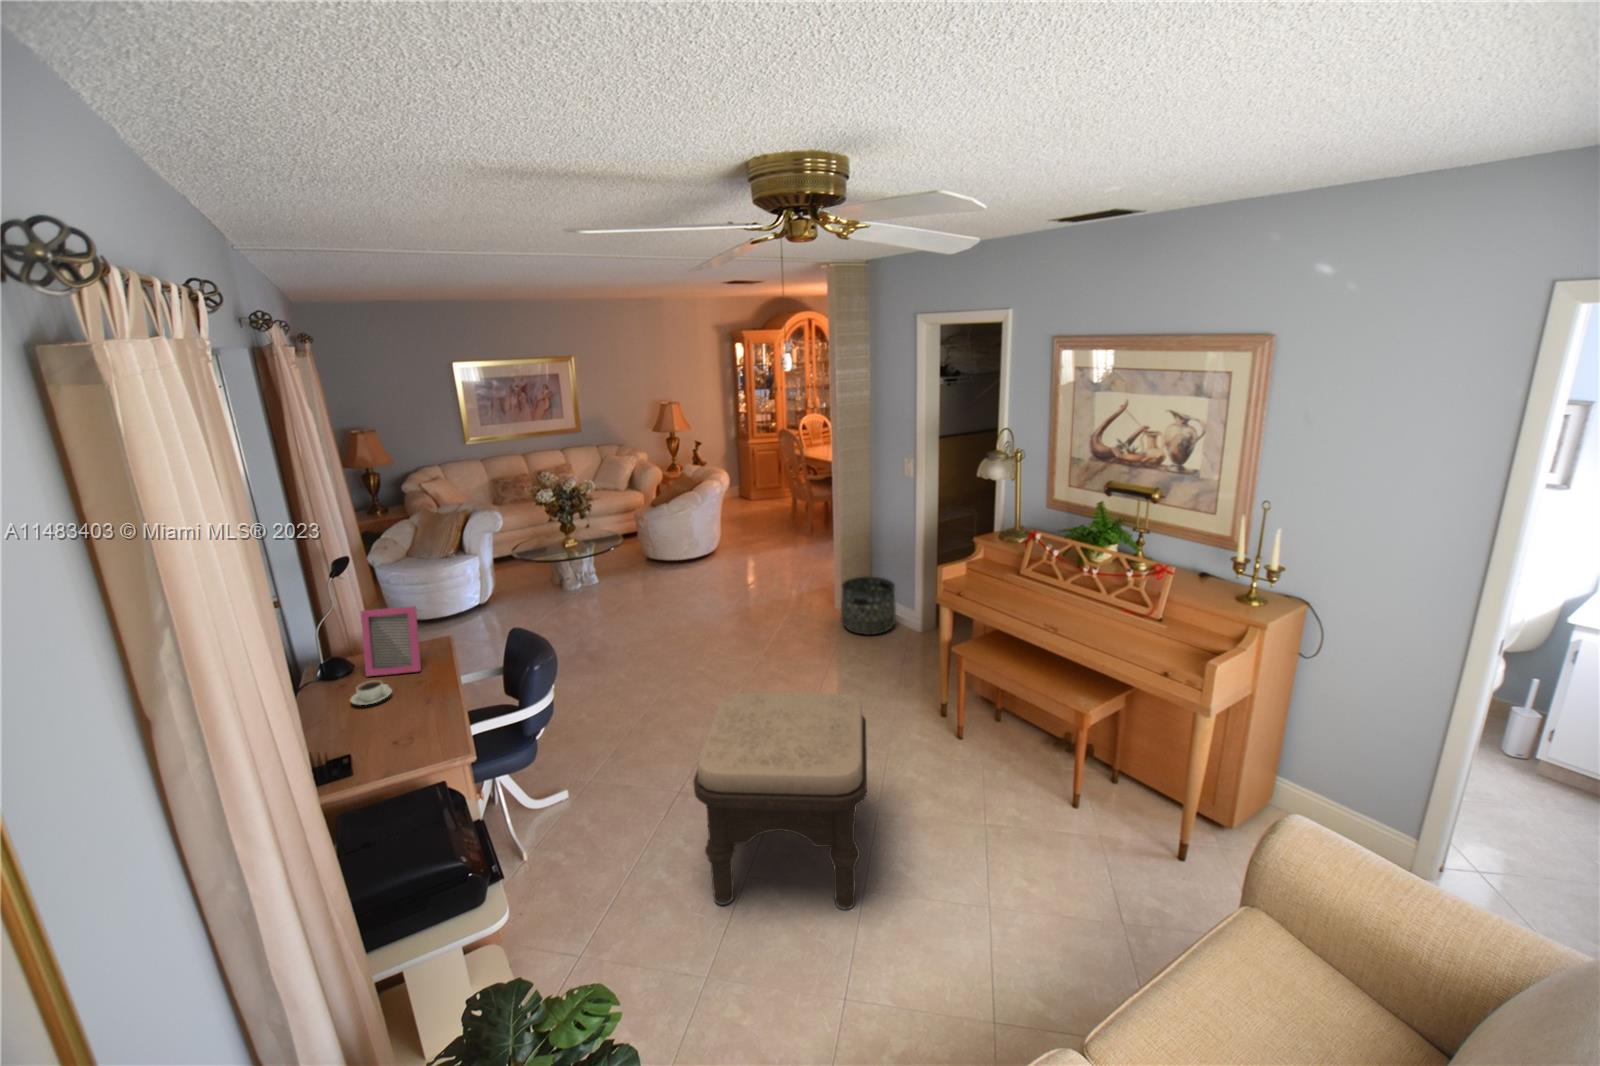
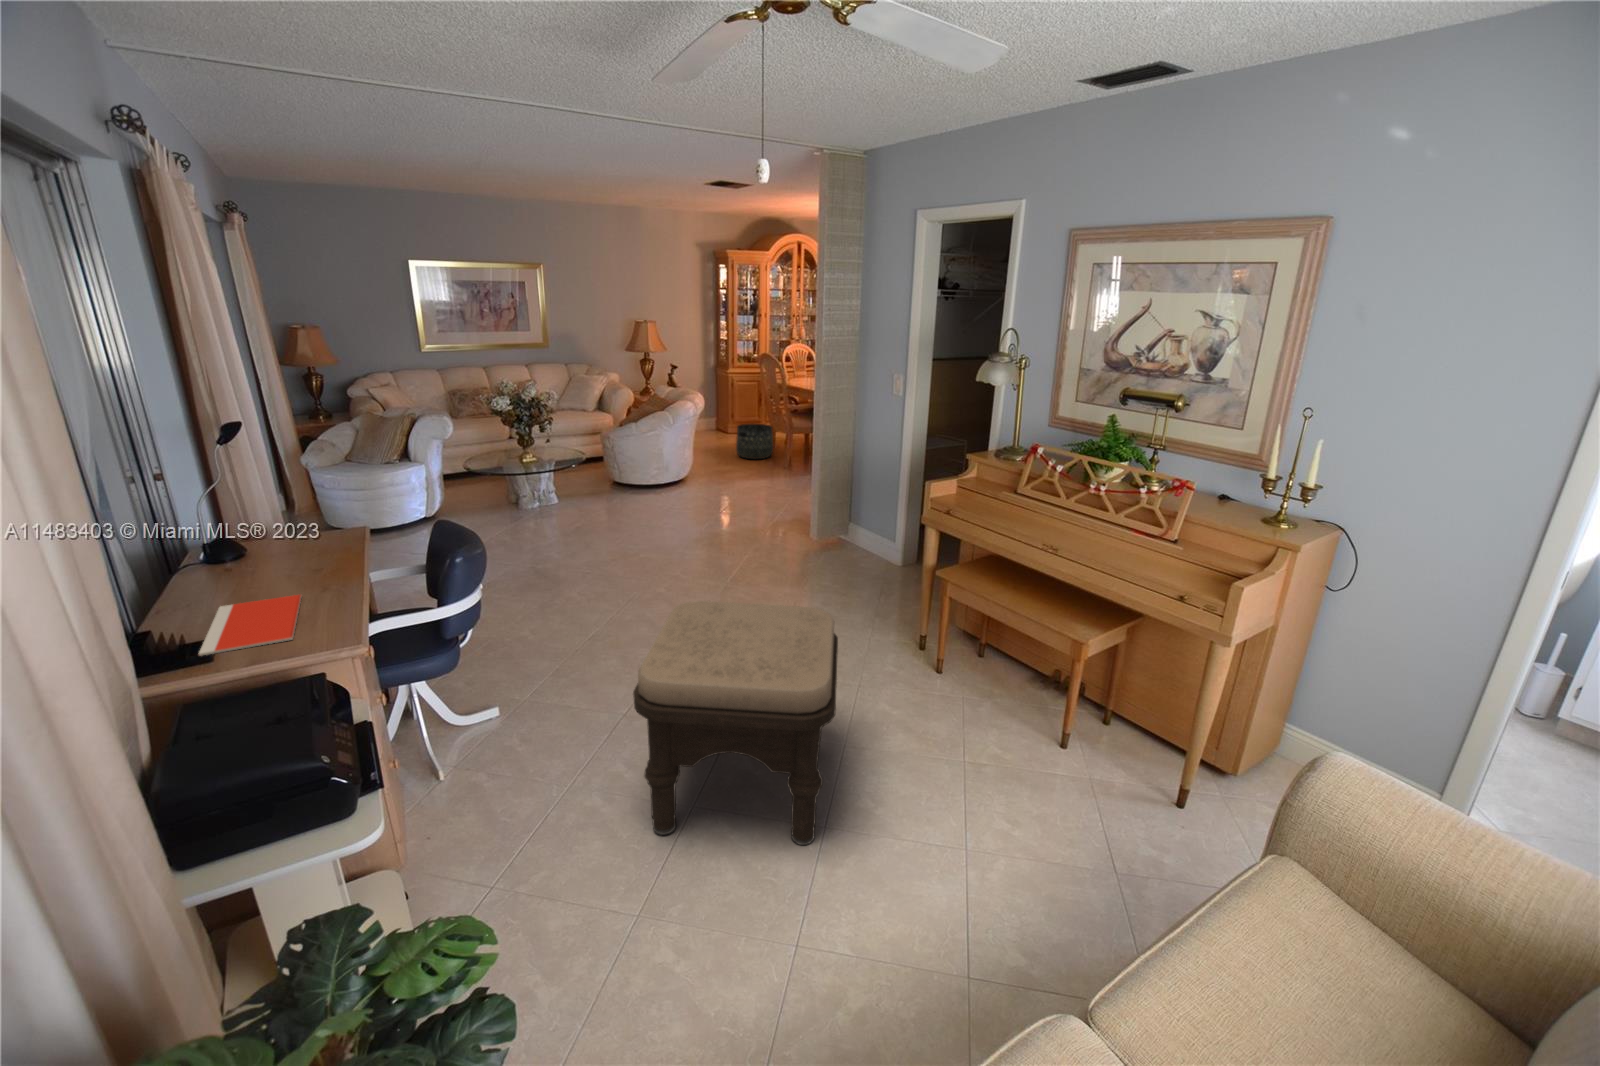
basket: present [841,577,896,635] -> present [736,424,773,459]
picture frame: present [361,606,421,676] -> none [246,478,321,557]
coffee cup: present [351,680,392,705] -> none [224,558,278,585]
notebook: none [349,711,419,774] -> present [199,594,302,656]

